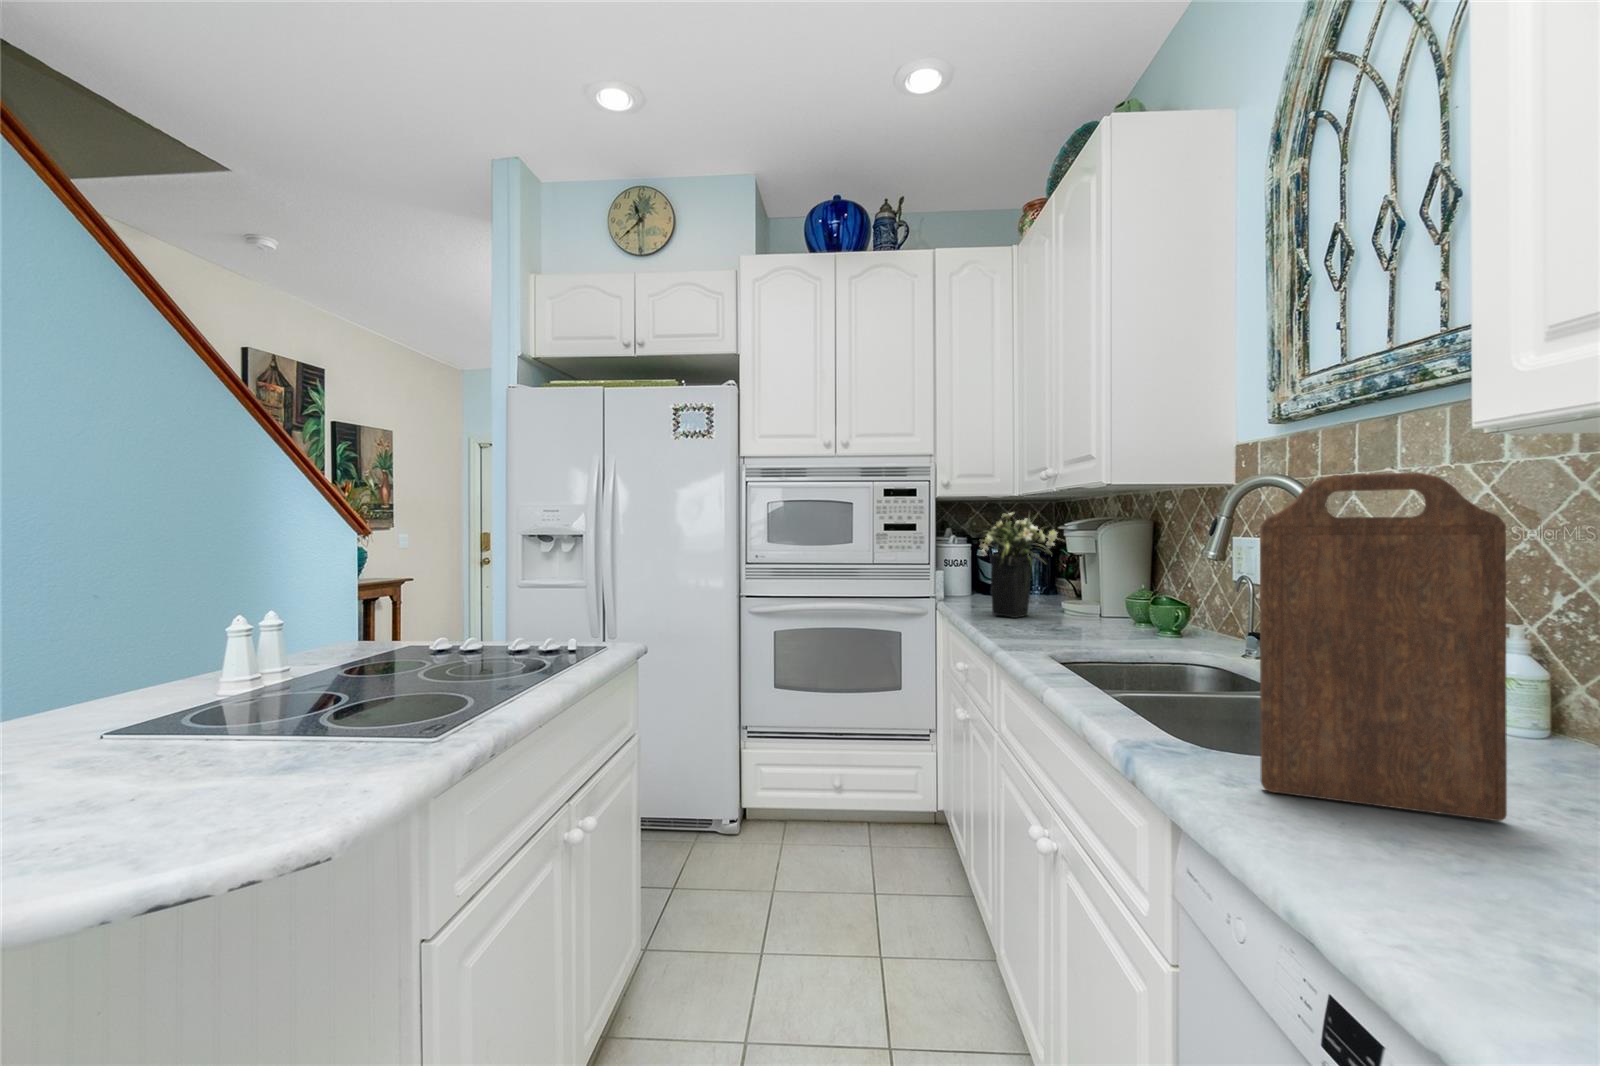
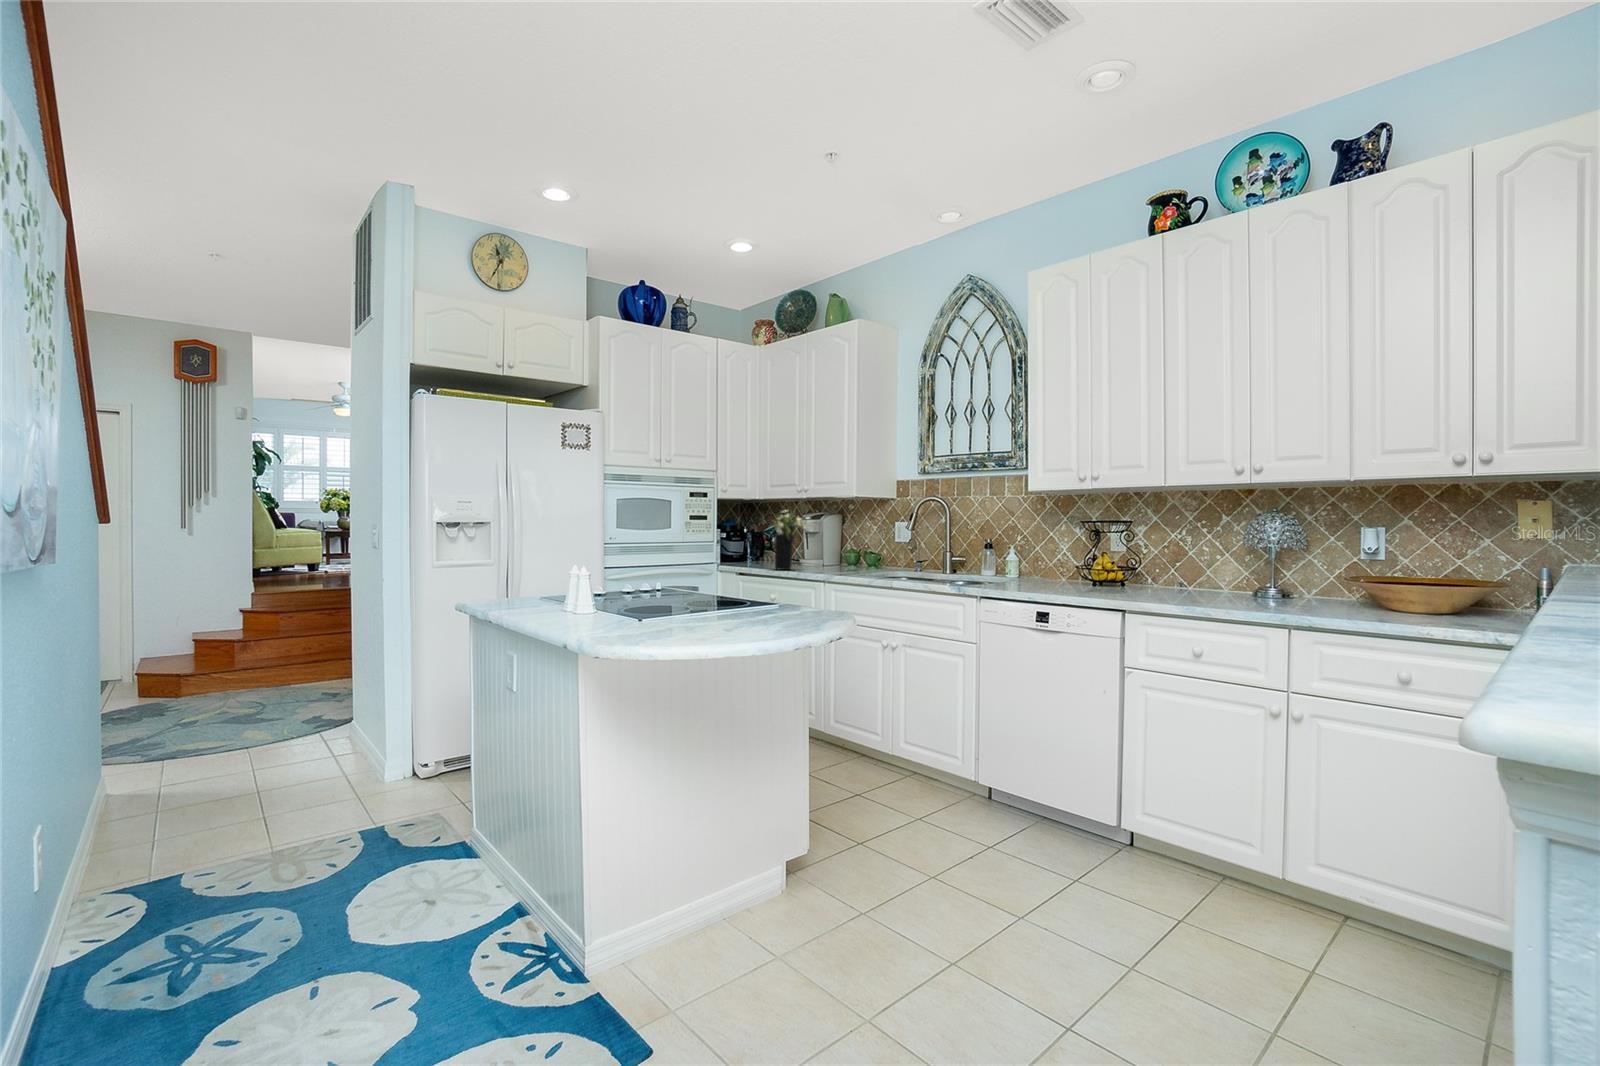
cutting board: present [1260,472,1507,821] -> none [987,499,1031,584]

